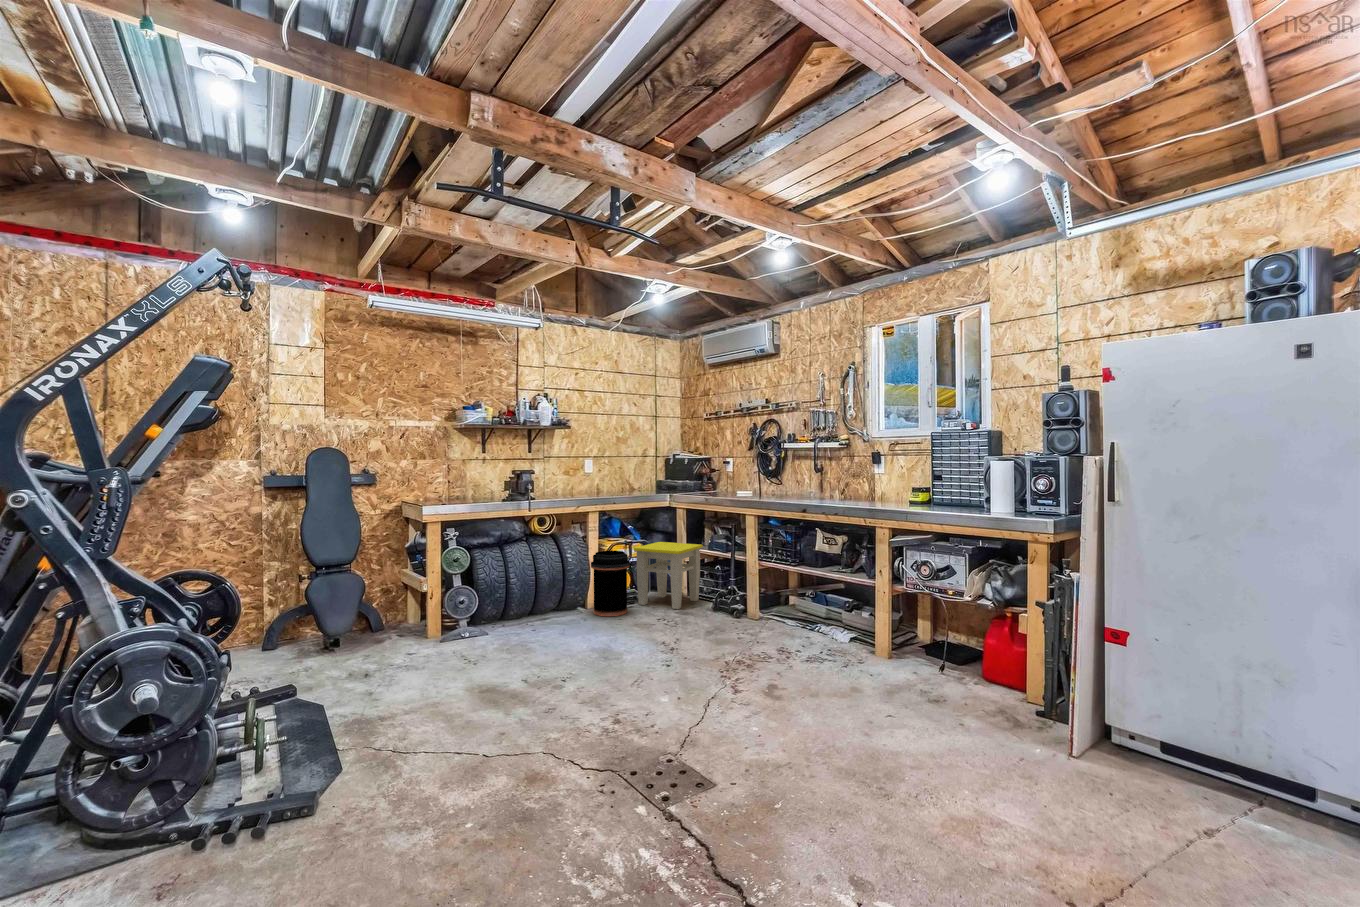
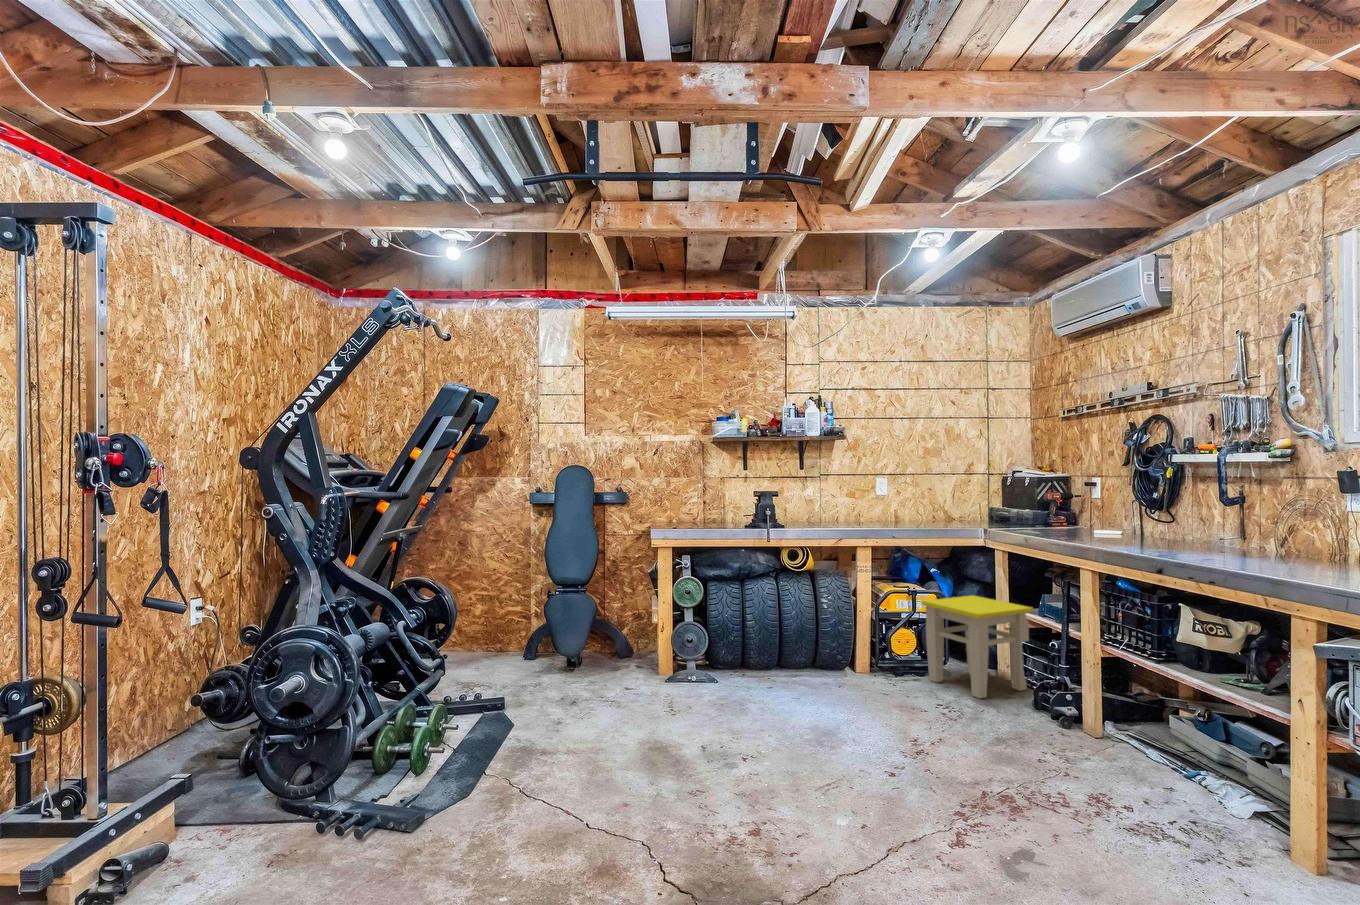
trash can: present [591,551,630,616] -> none [853,601,907,691]

